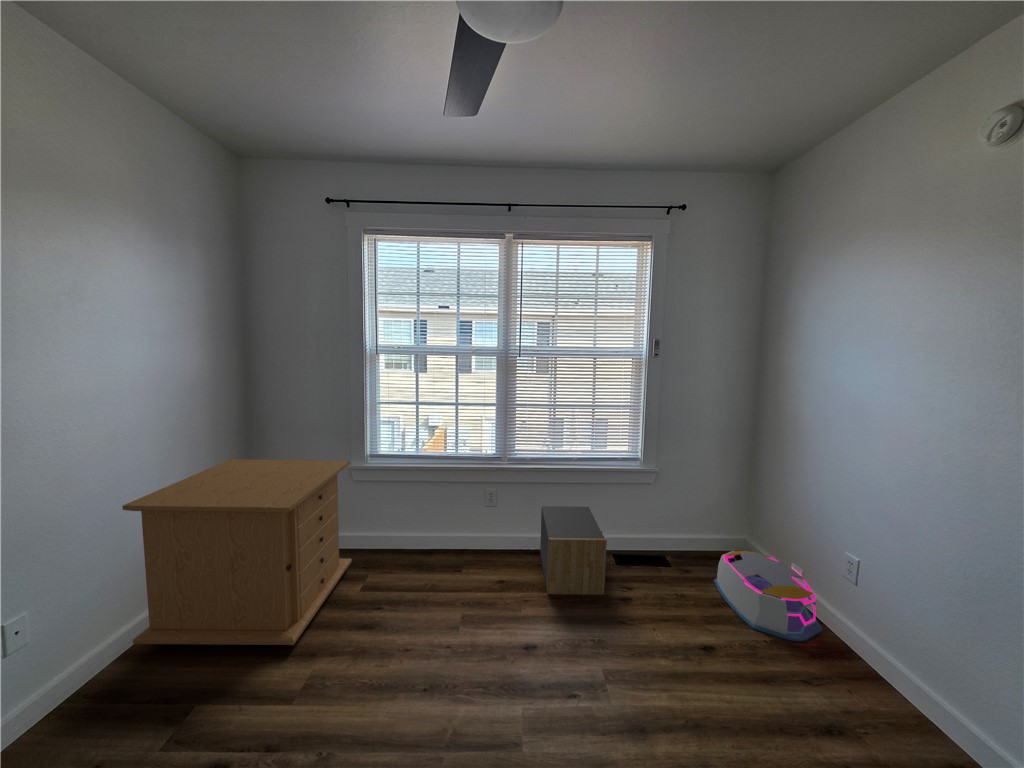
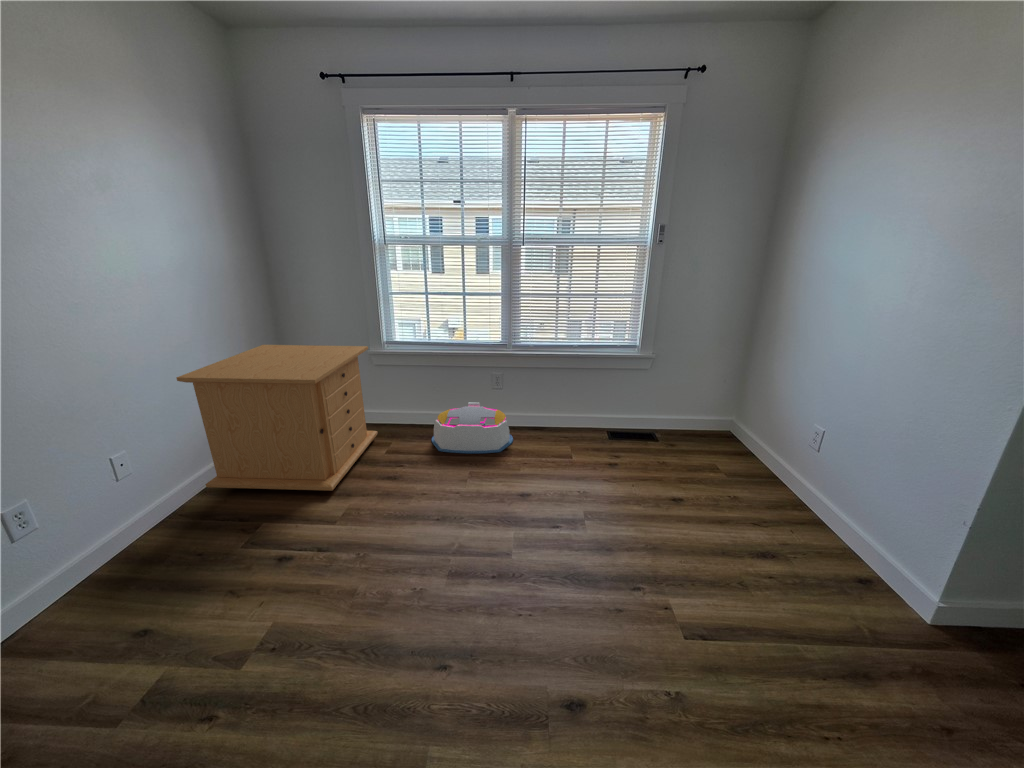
nightstand: present [540,506,607,595] -> none [543,389,600,461]
storage bin: present [714,551,823,641] -> present [432,402,513,453]

